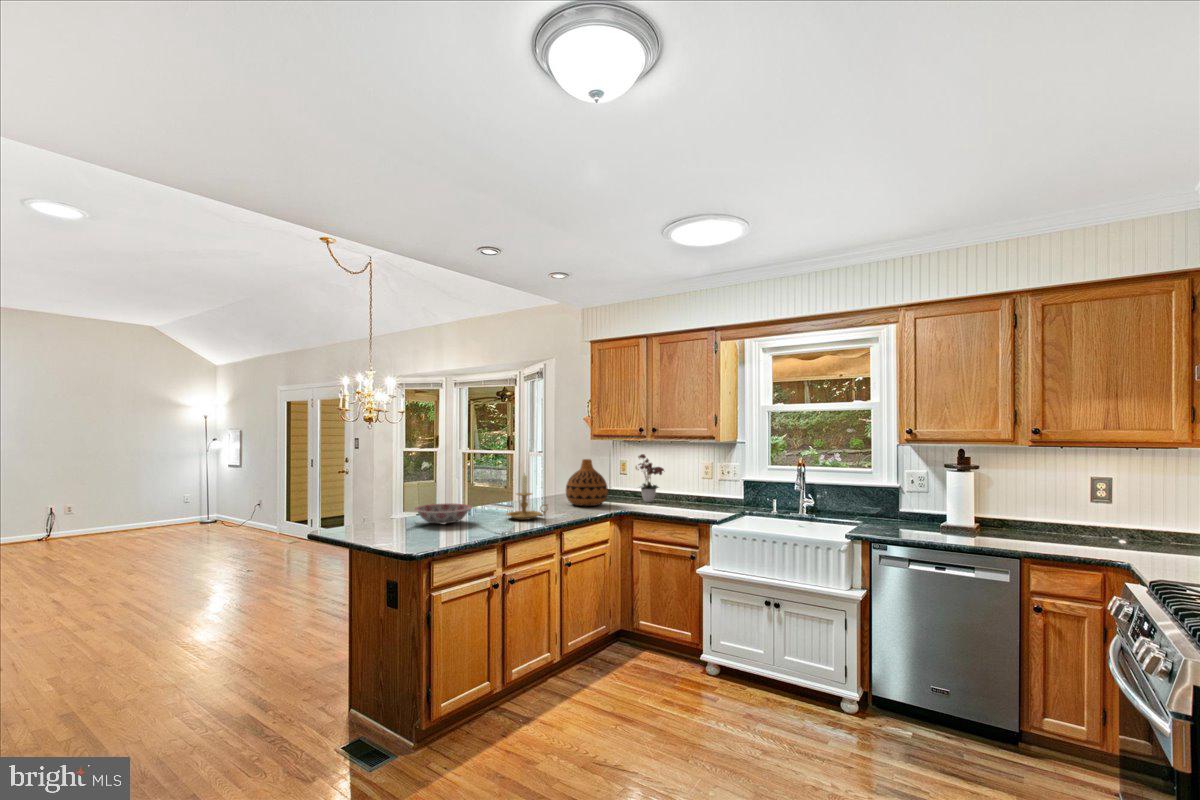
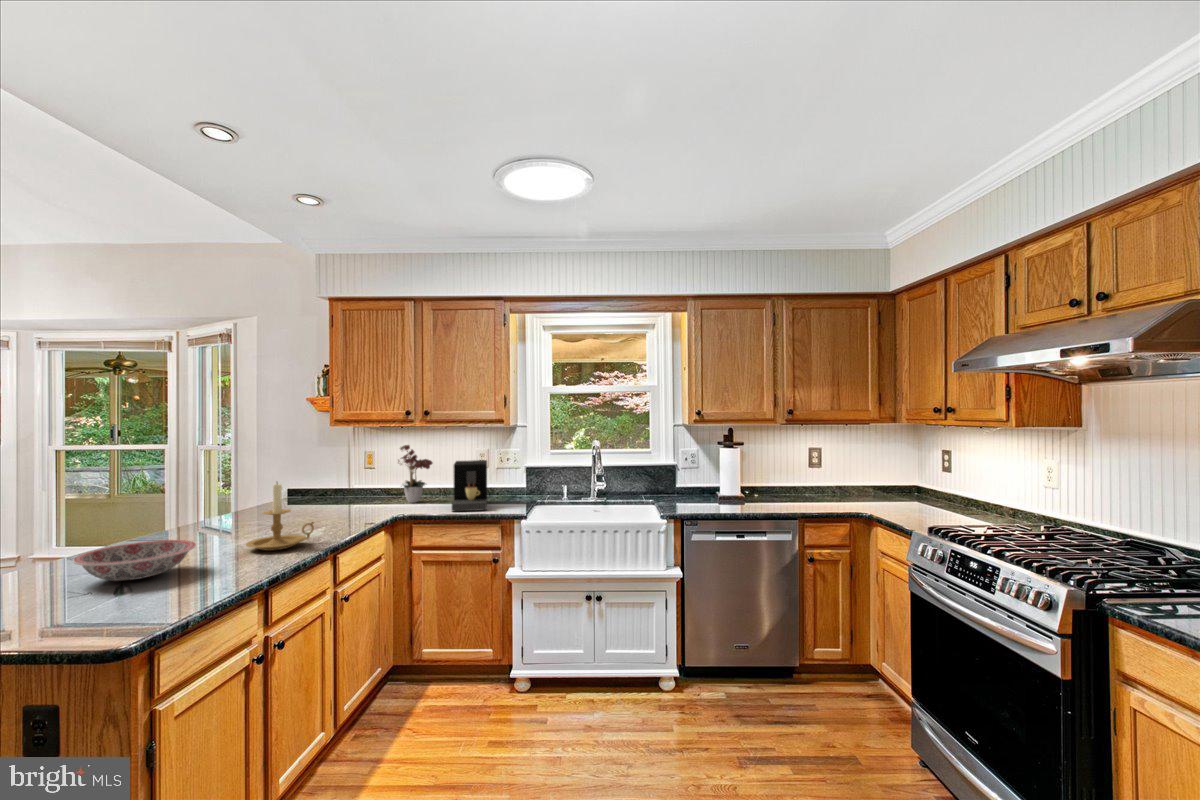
vase: present [566,459,608,506] -> none [310,455,372,518]
coffee maker: none [665,470,706,513] -> present [452,460,487,511]

